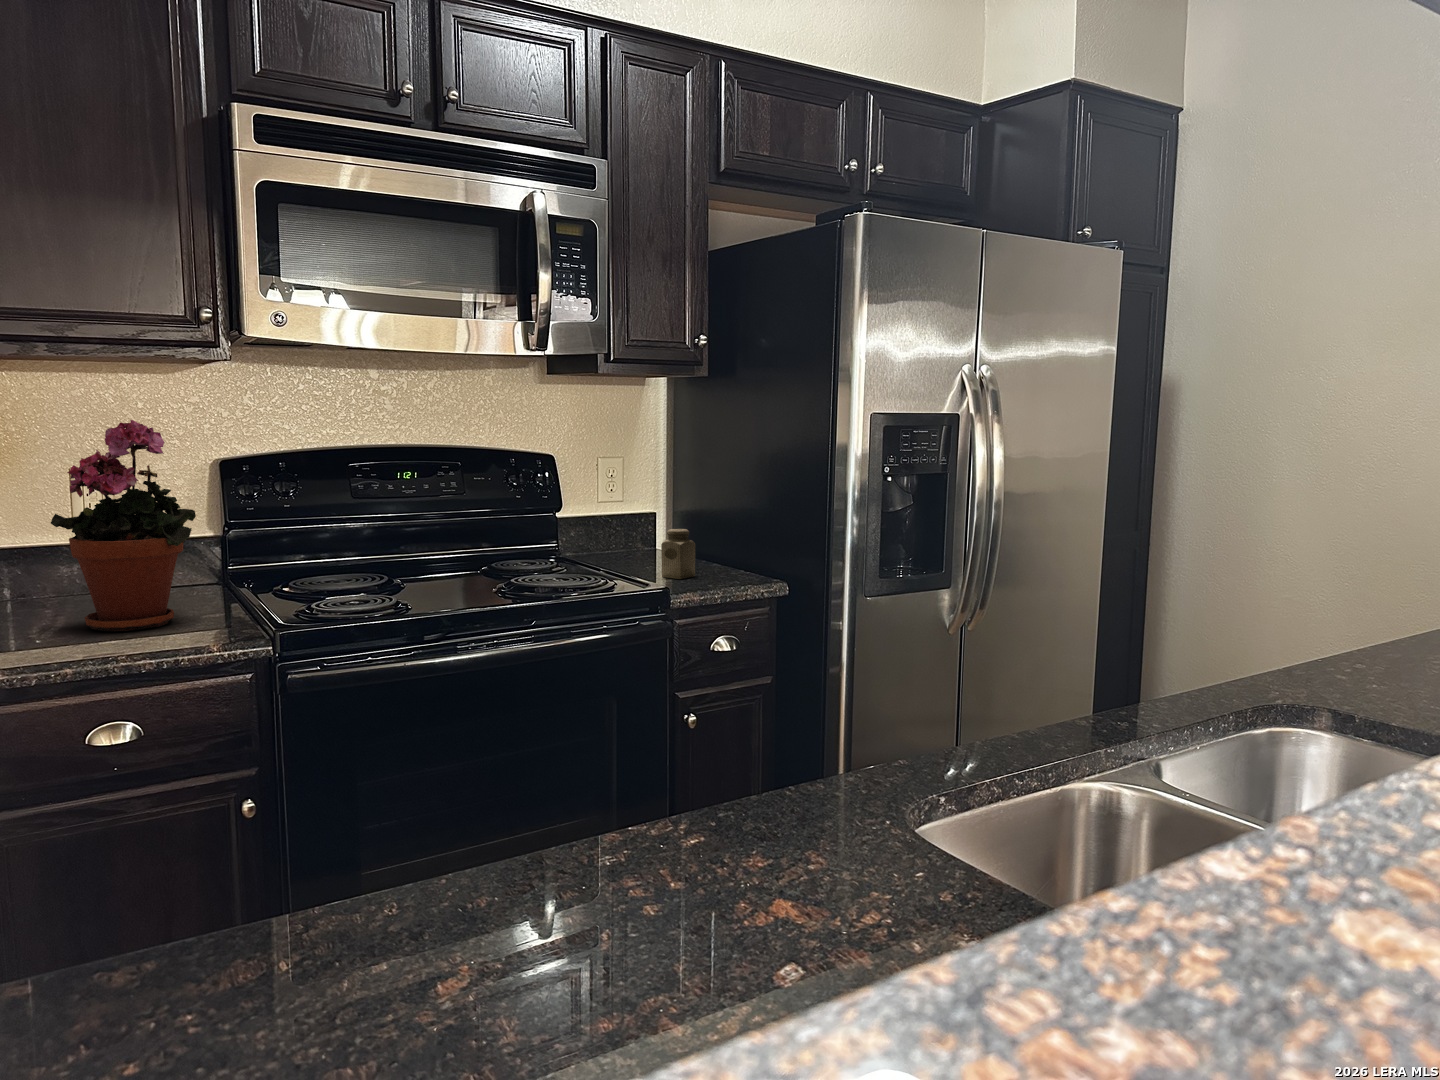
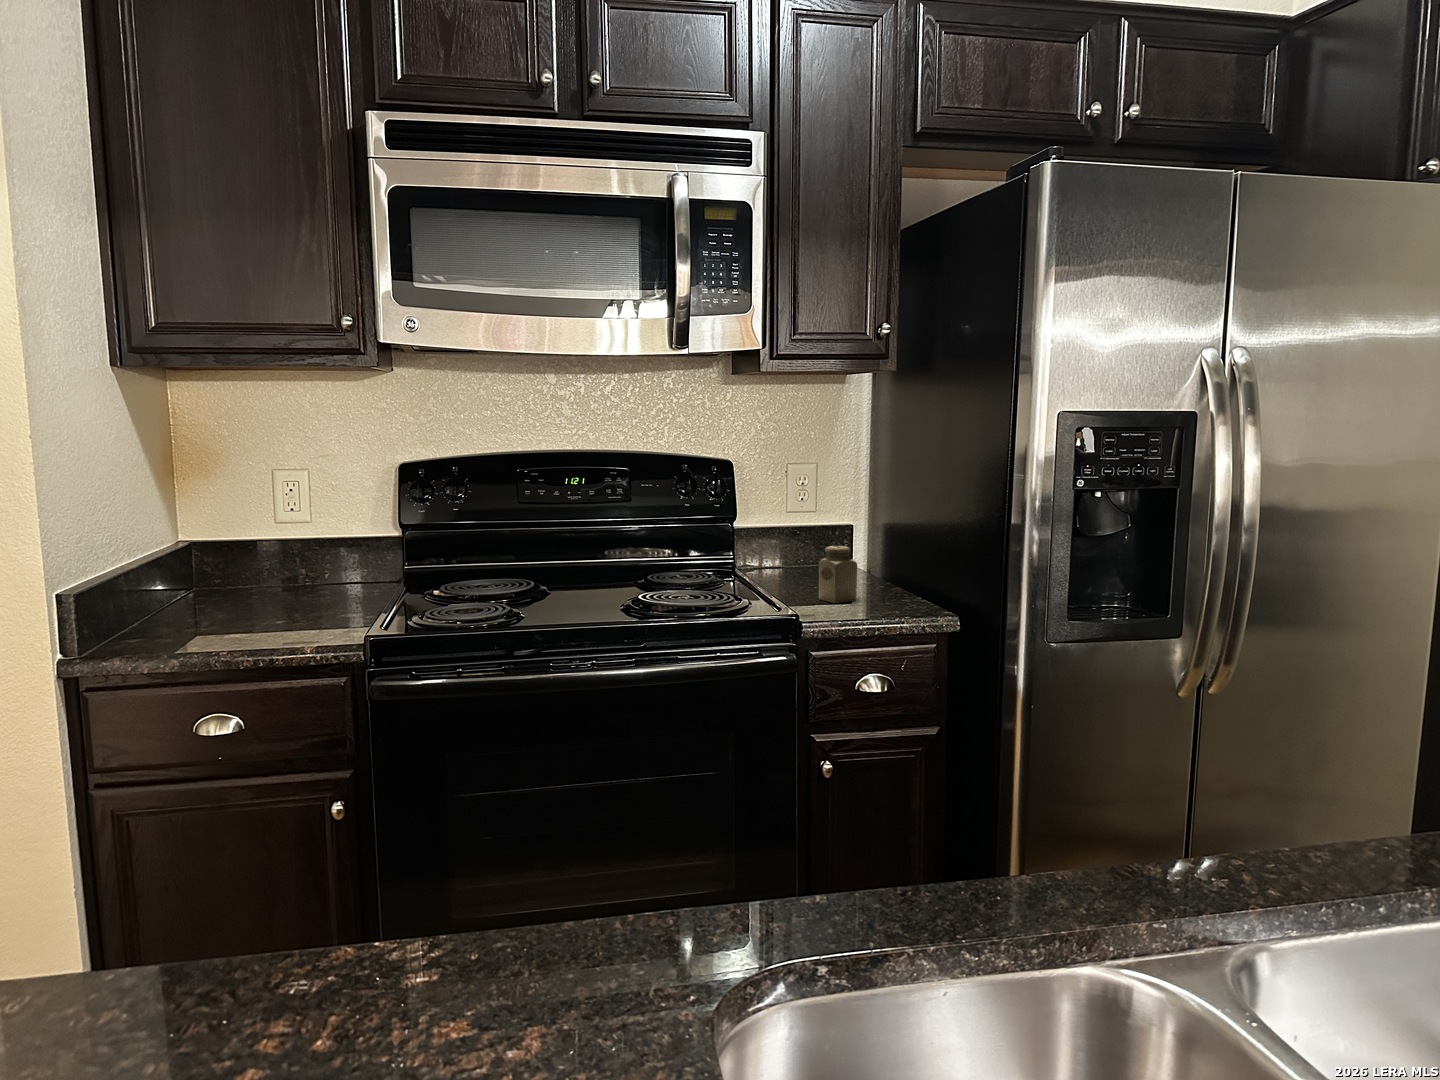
potted plant: present [51,420,196,631] -> none [208,426,332,626]

